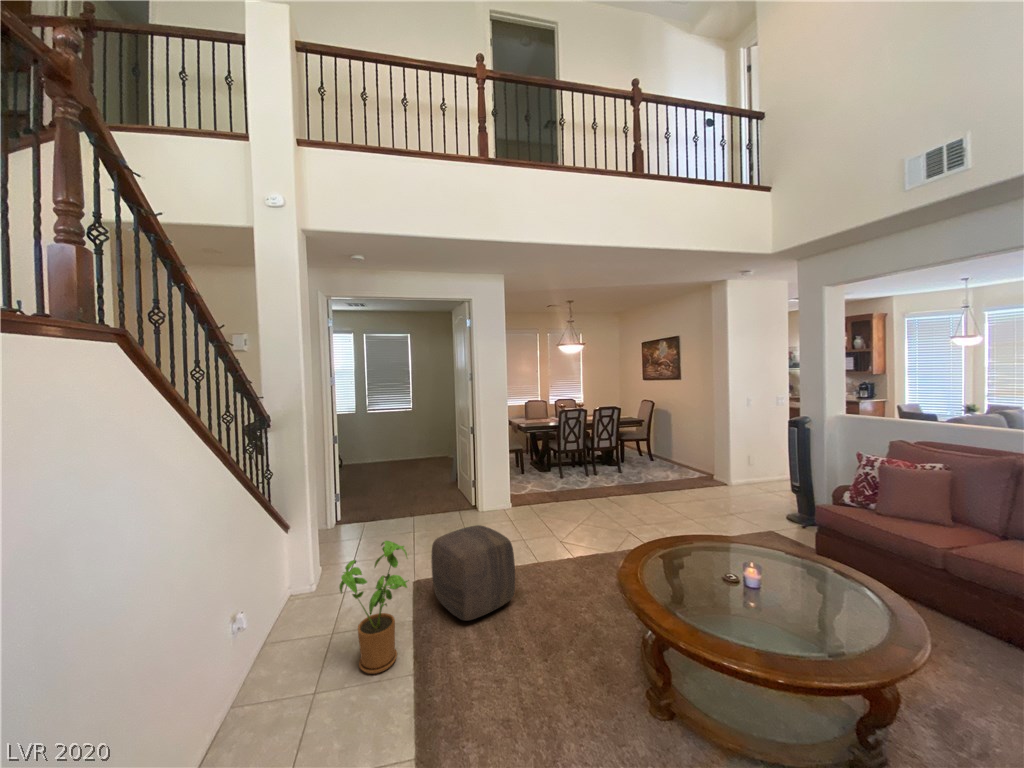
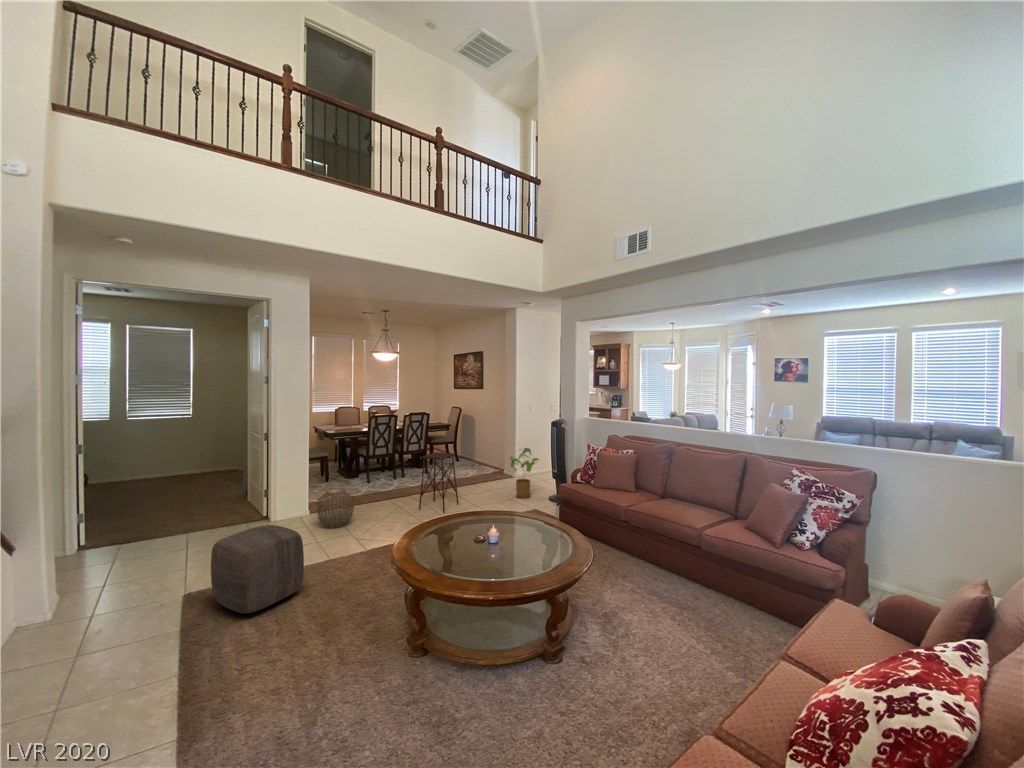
side table: none [621,452,666,522] -> present [419,452,459,513]
woven basket: none [519,485,554,527] -> present [317,488,354,528]
house plant: present [339,541,408,674] -> present [510,448,539,498]

